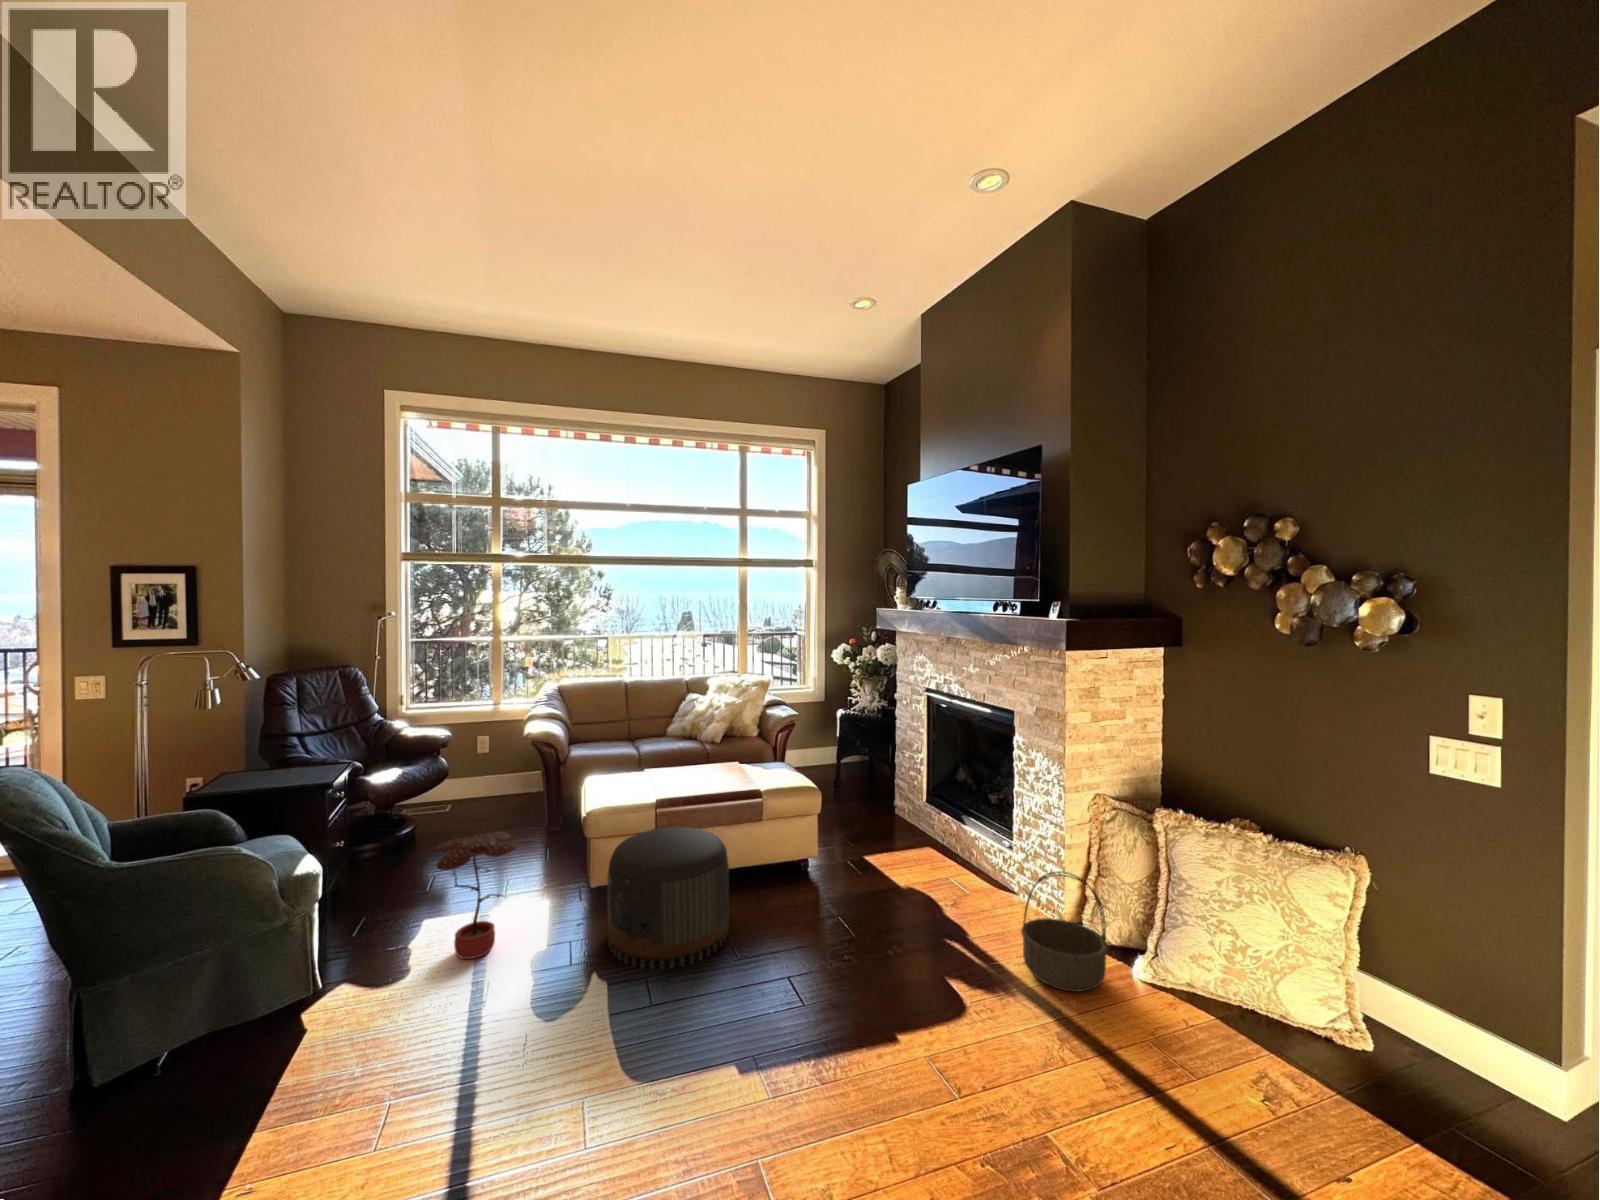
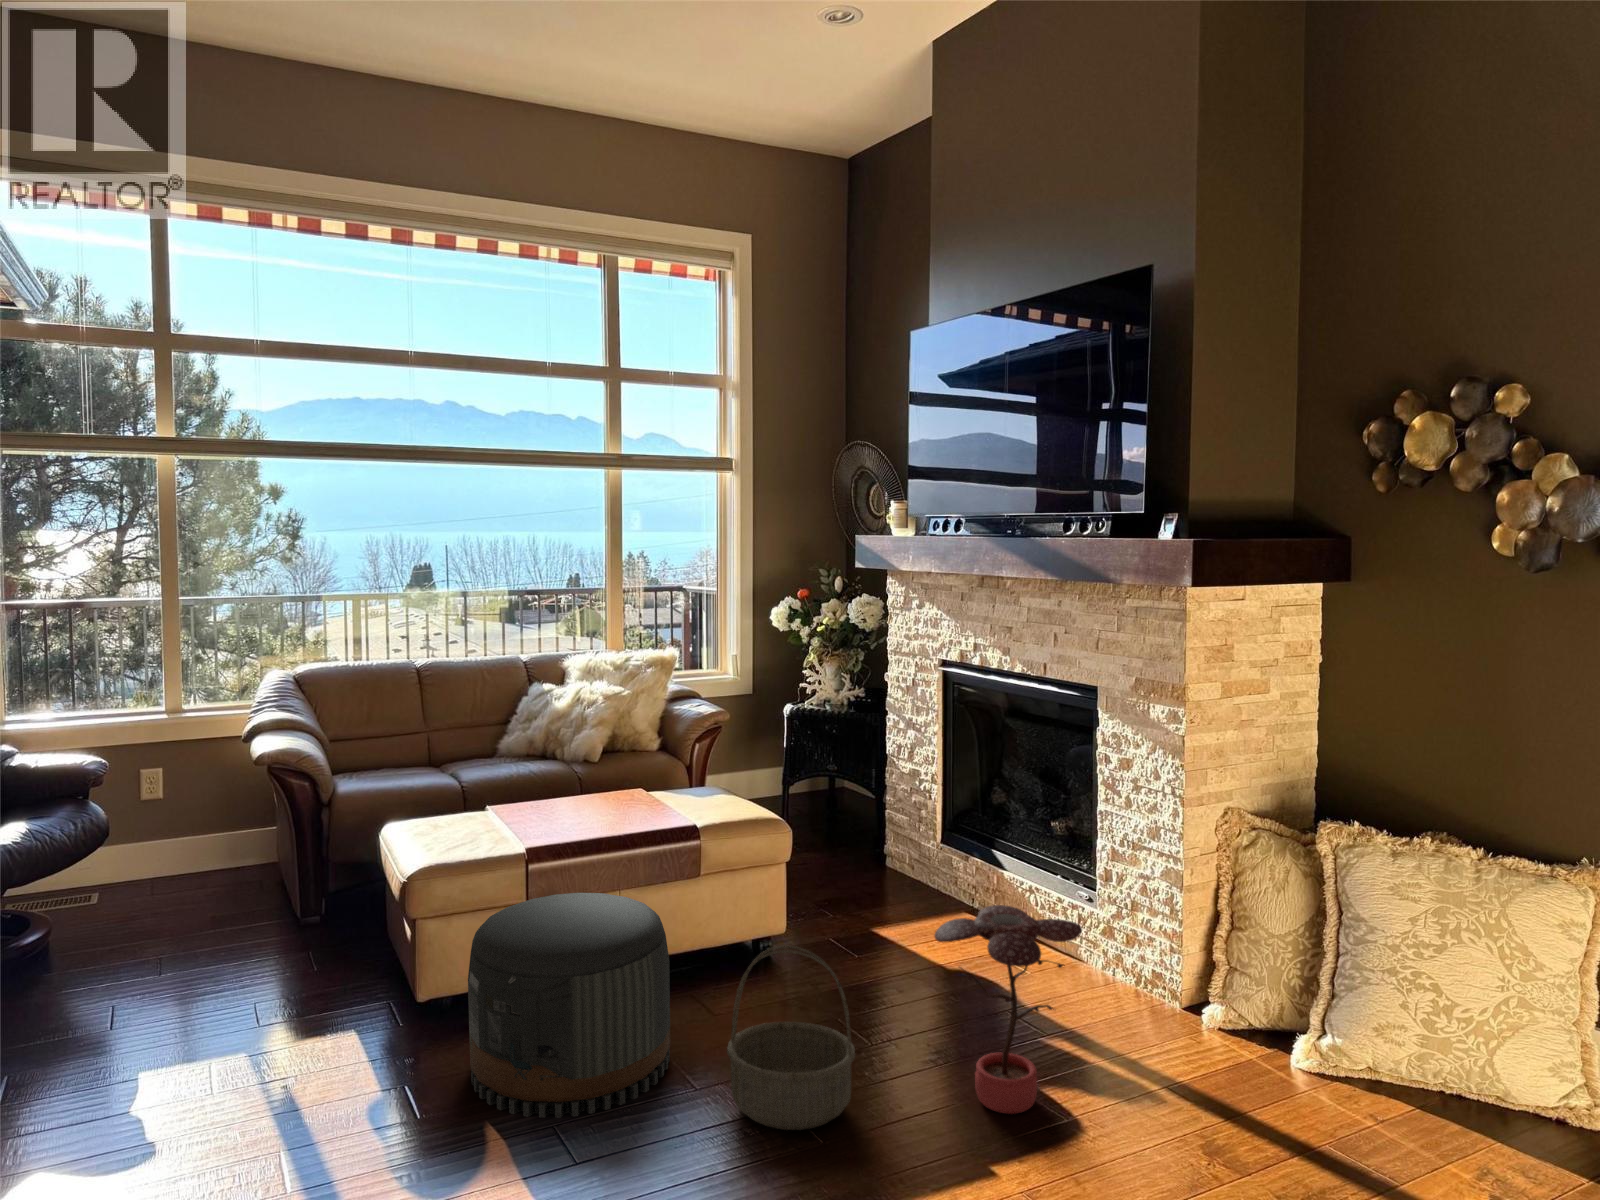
potted plant: present [432,832,518,959] -> present [934,905,1082,1114]
basket: present [1021,871,1109,992] -> present [727,945,855,1130]

